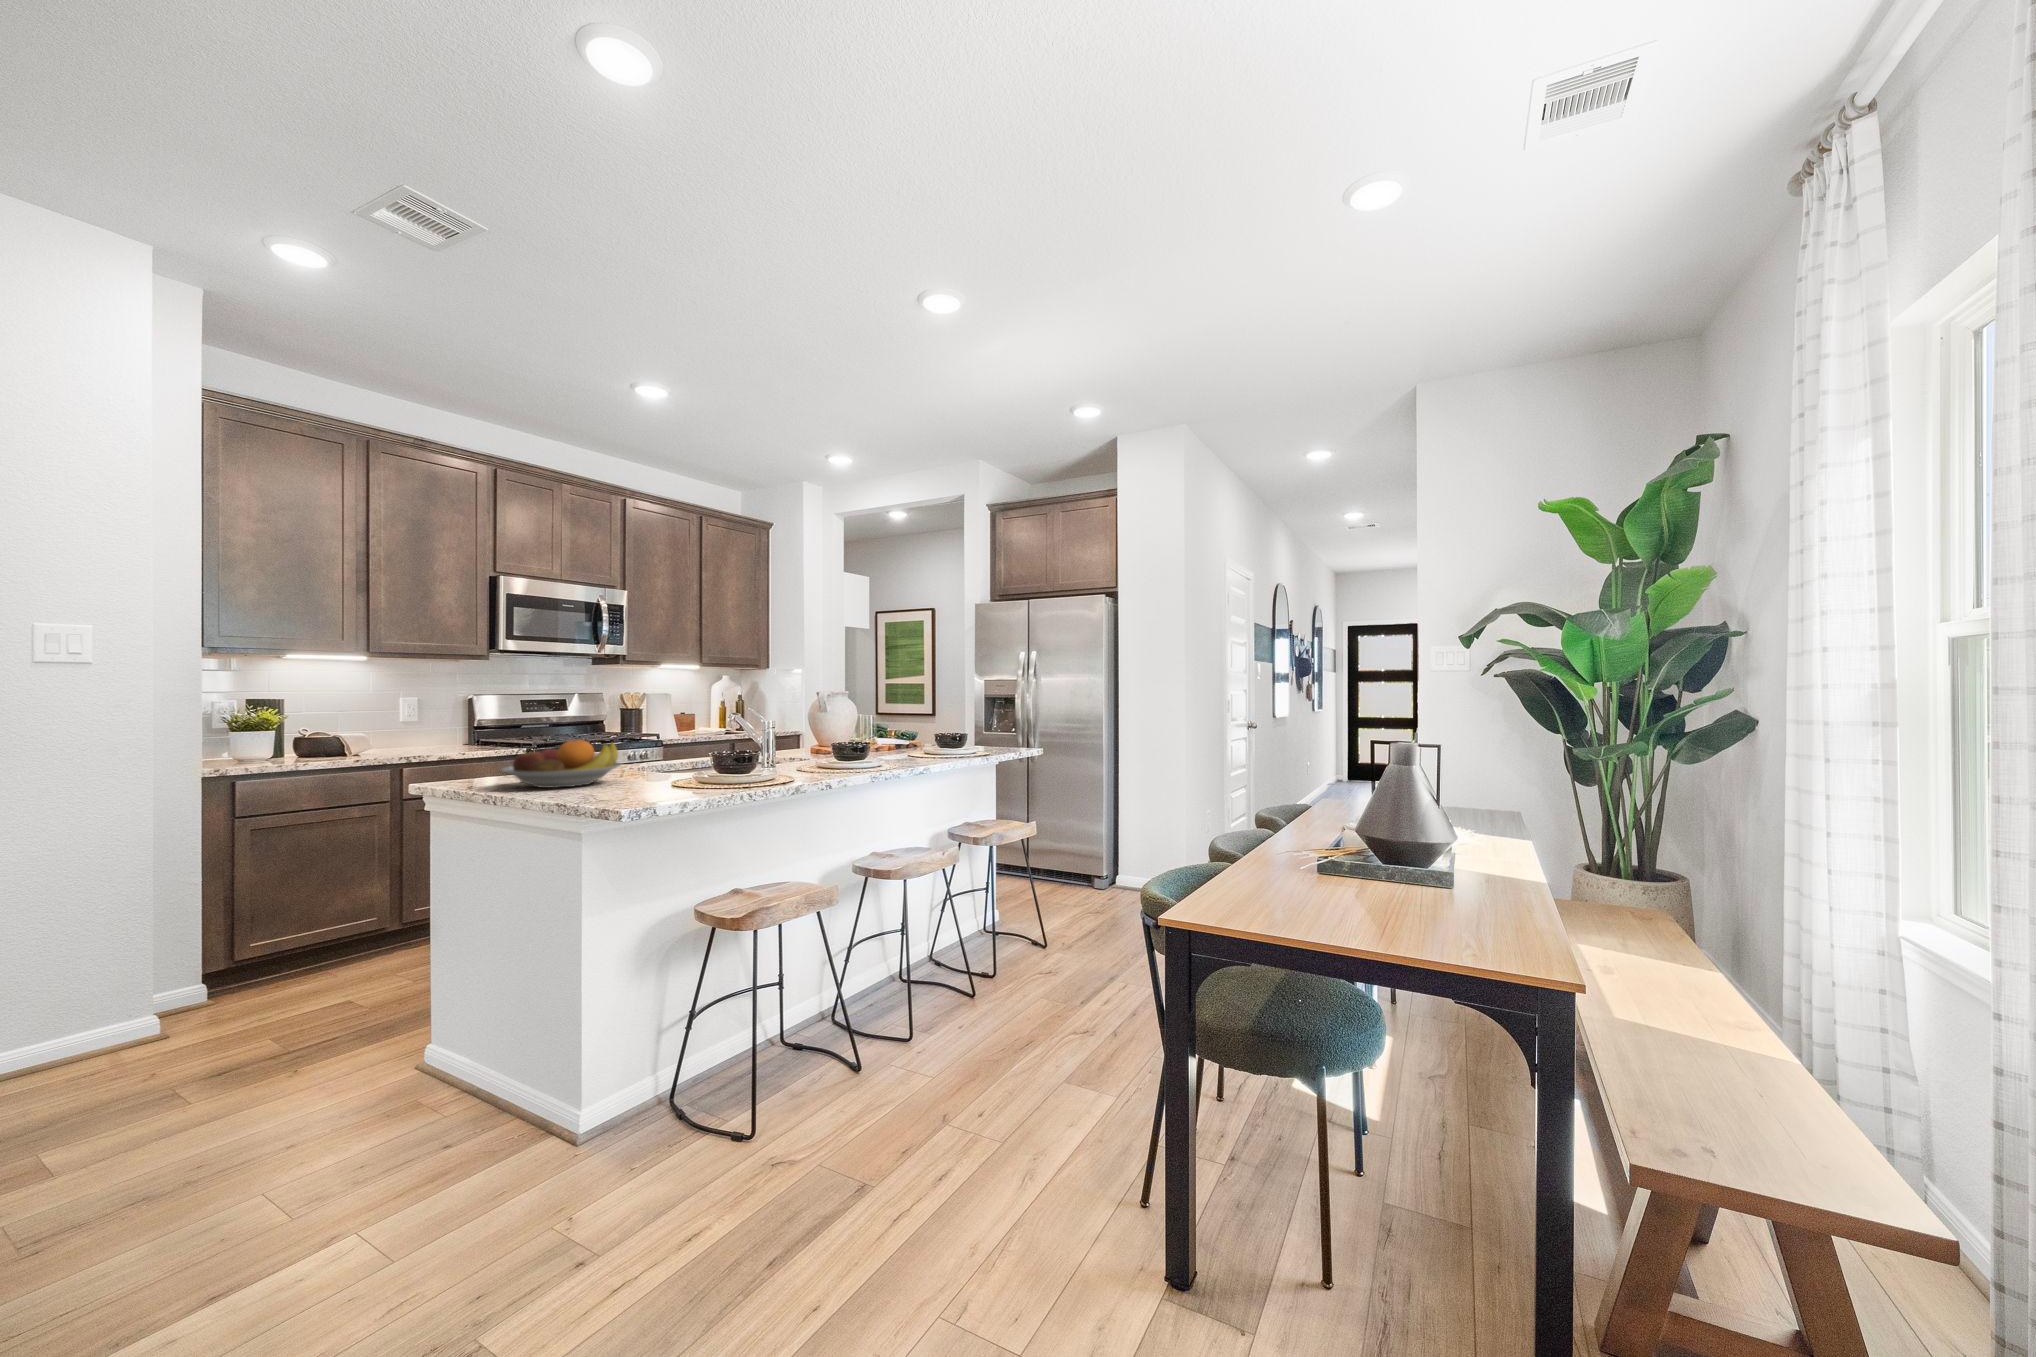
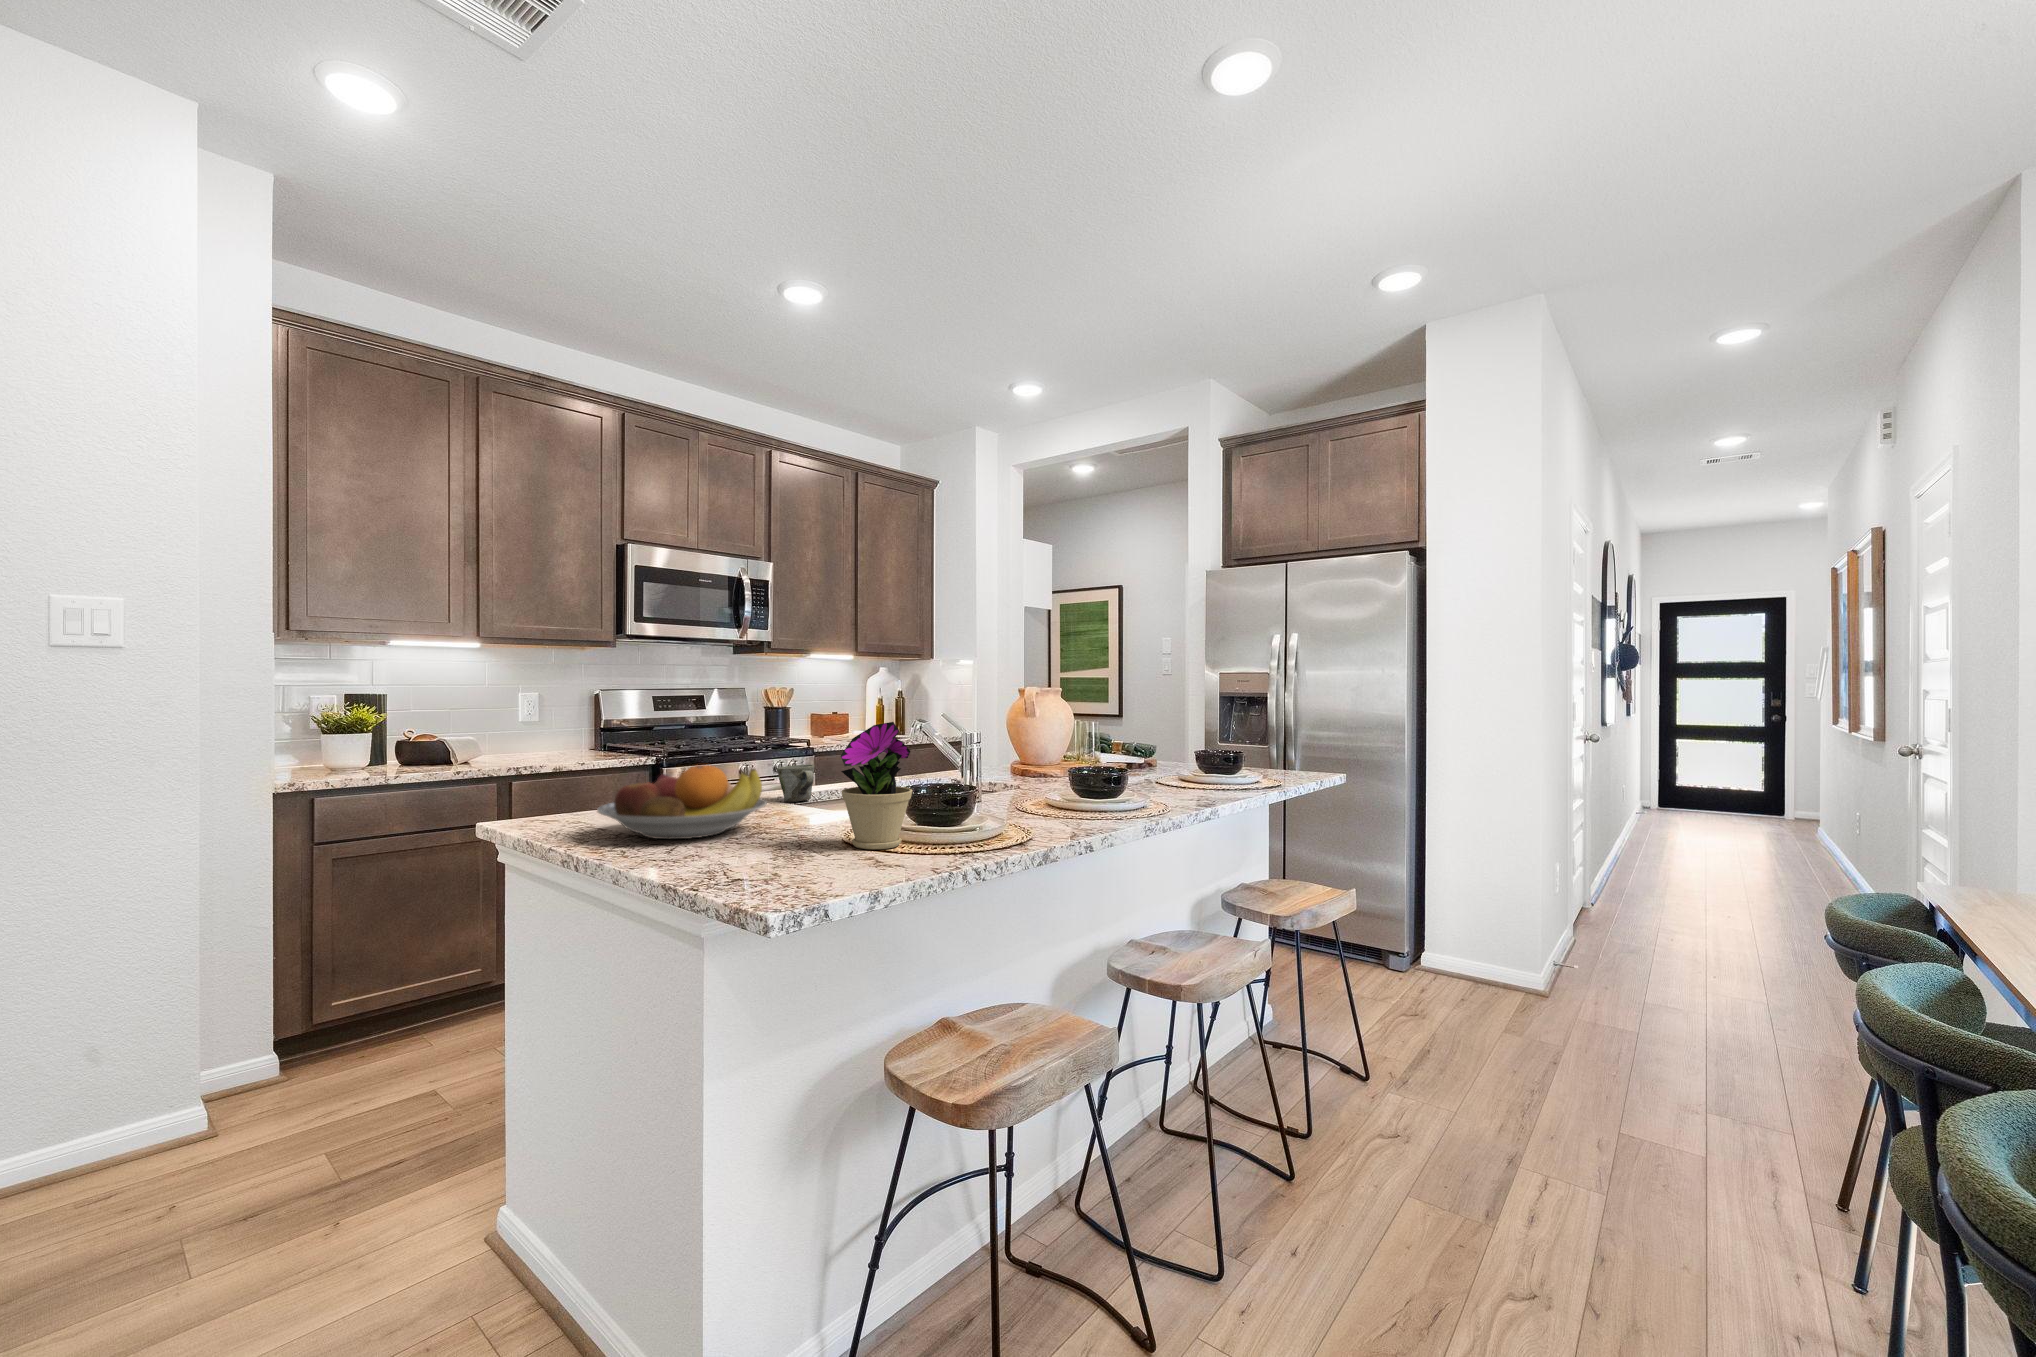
flower pot: none [671,709,719,788] -> present [841,722,912,849]
mug: none [629,744,658,770] -> present [777,765,814,802]

